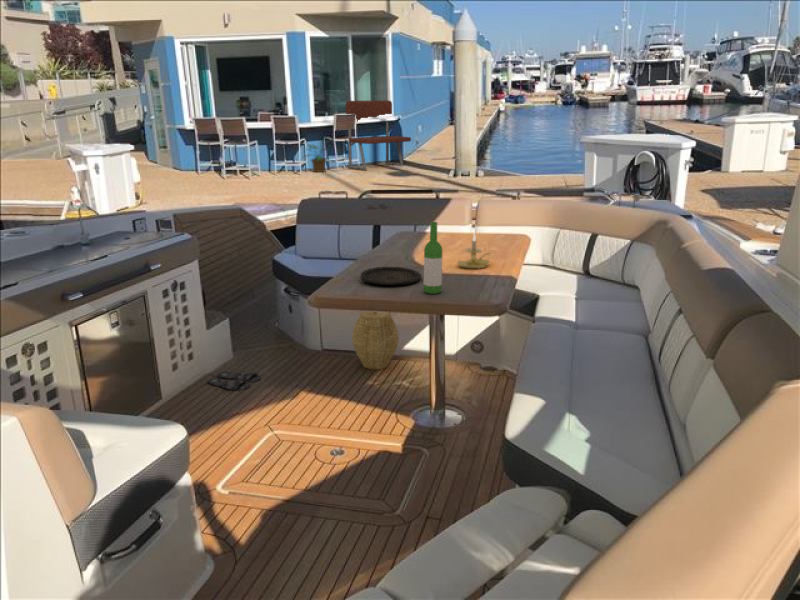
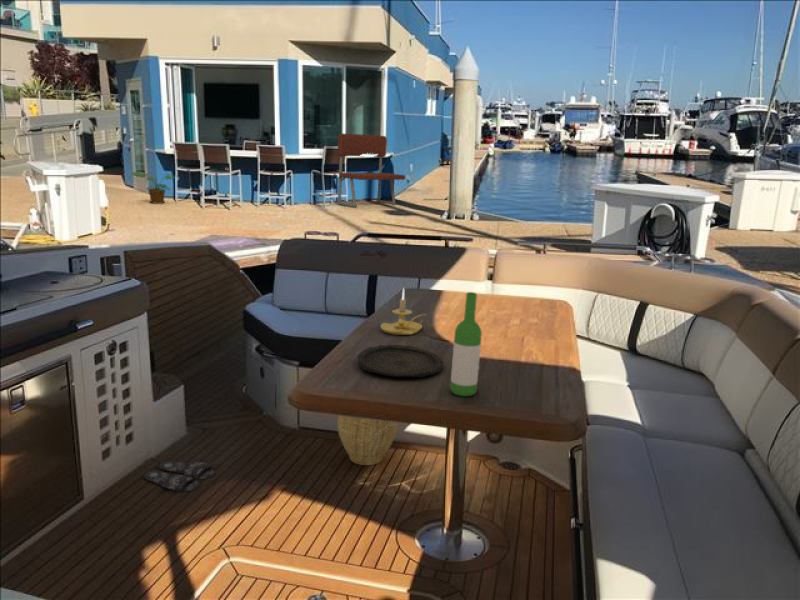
potted plant: present [308,145,326,172] -> present [133,172,174,204]
candle holder: present [457,237,489,269] -> present [381,289,423,335]

